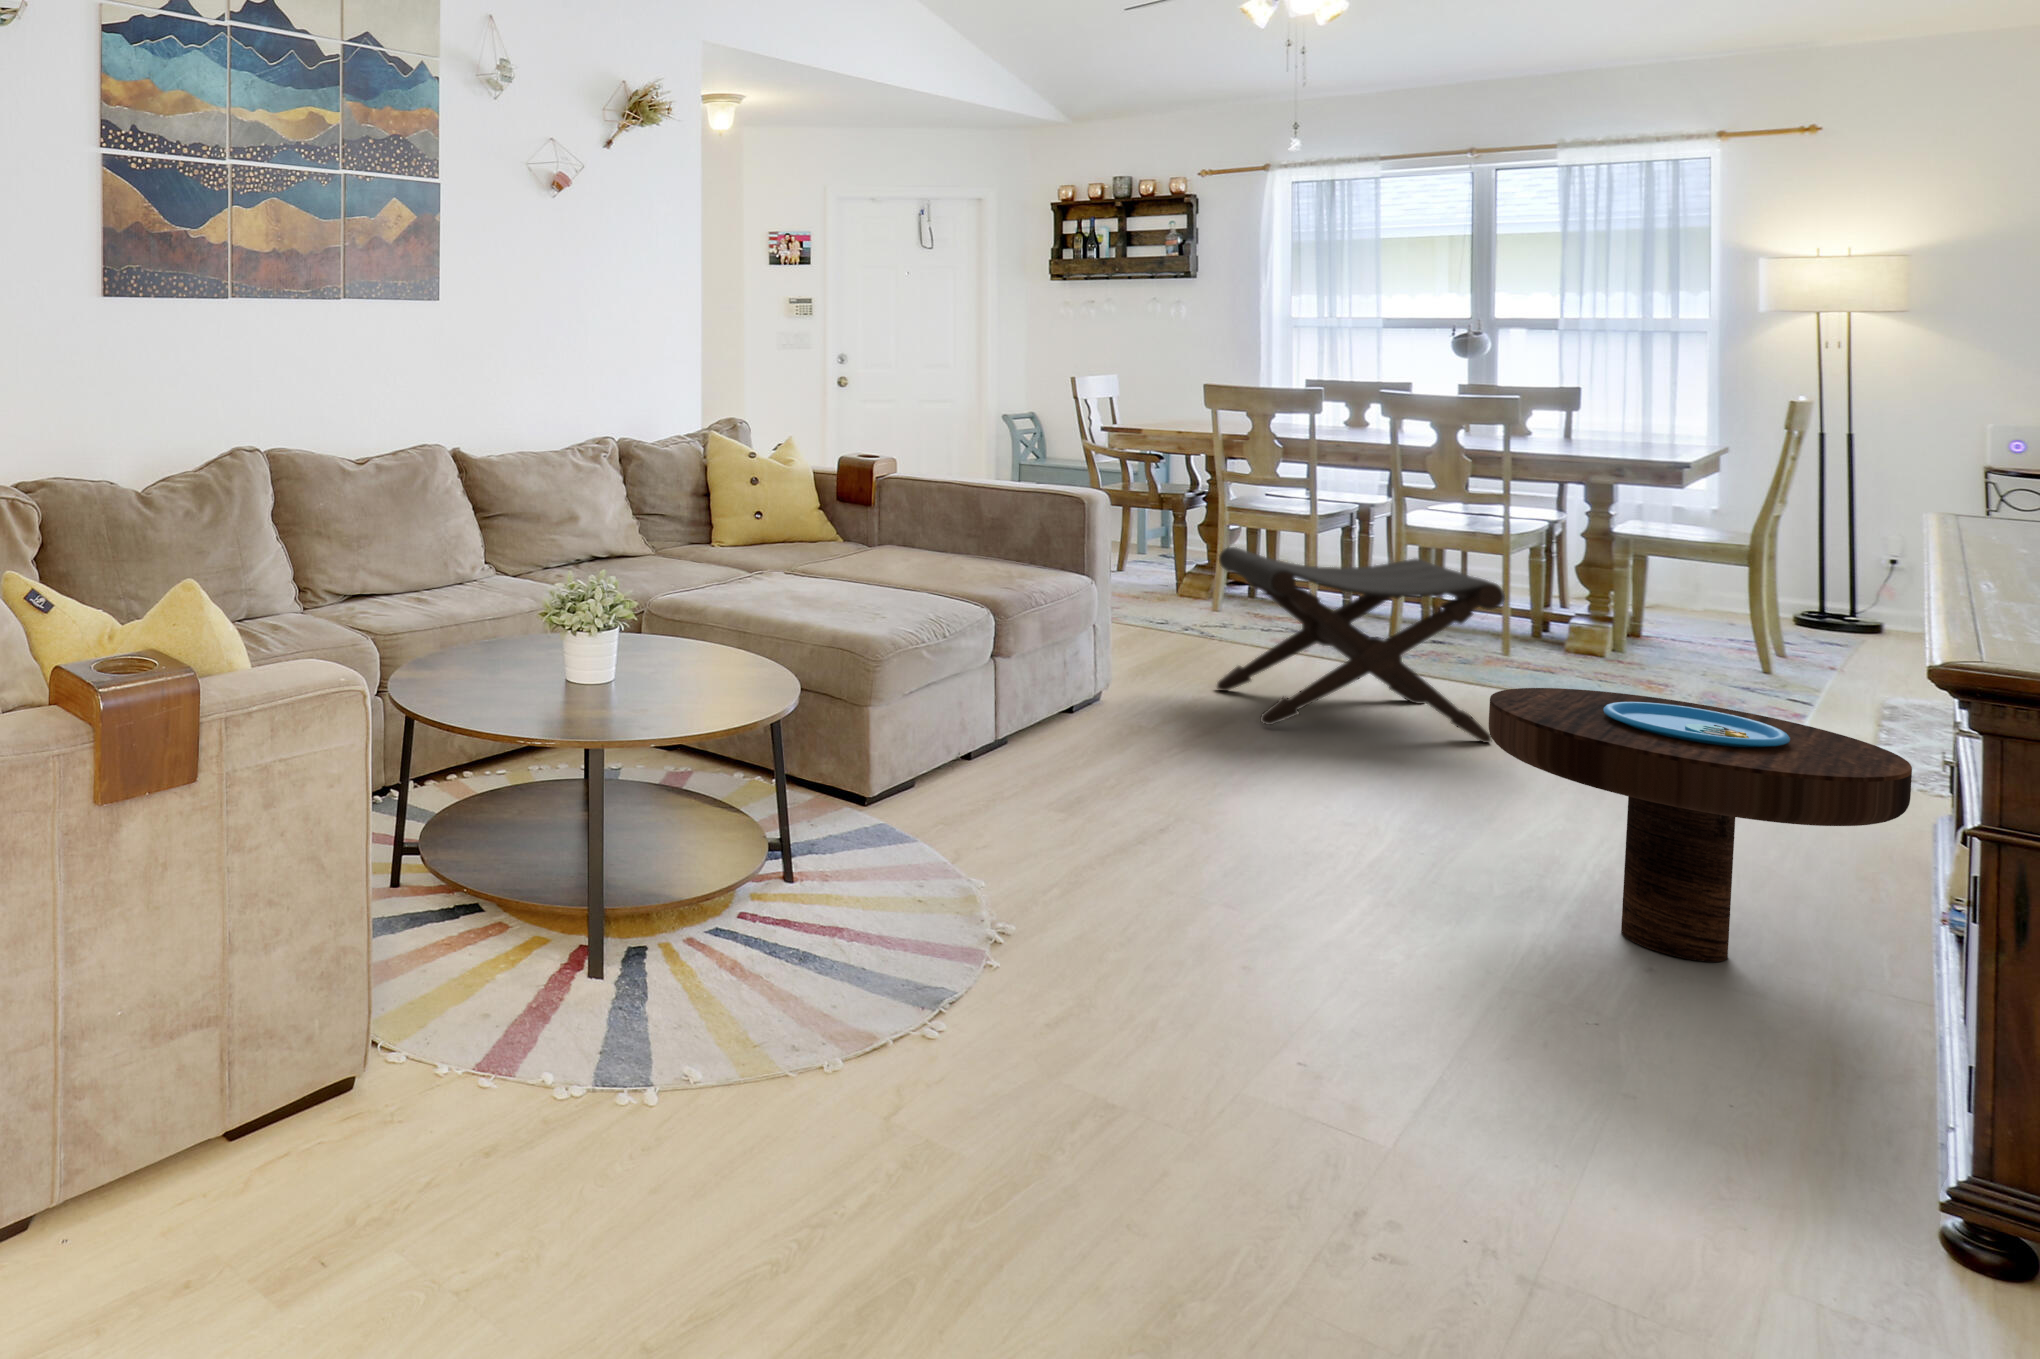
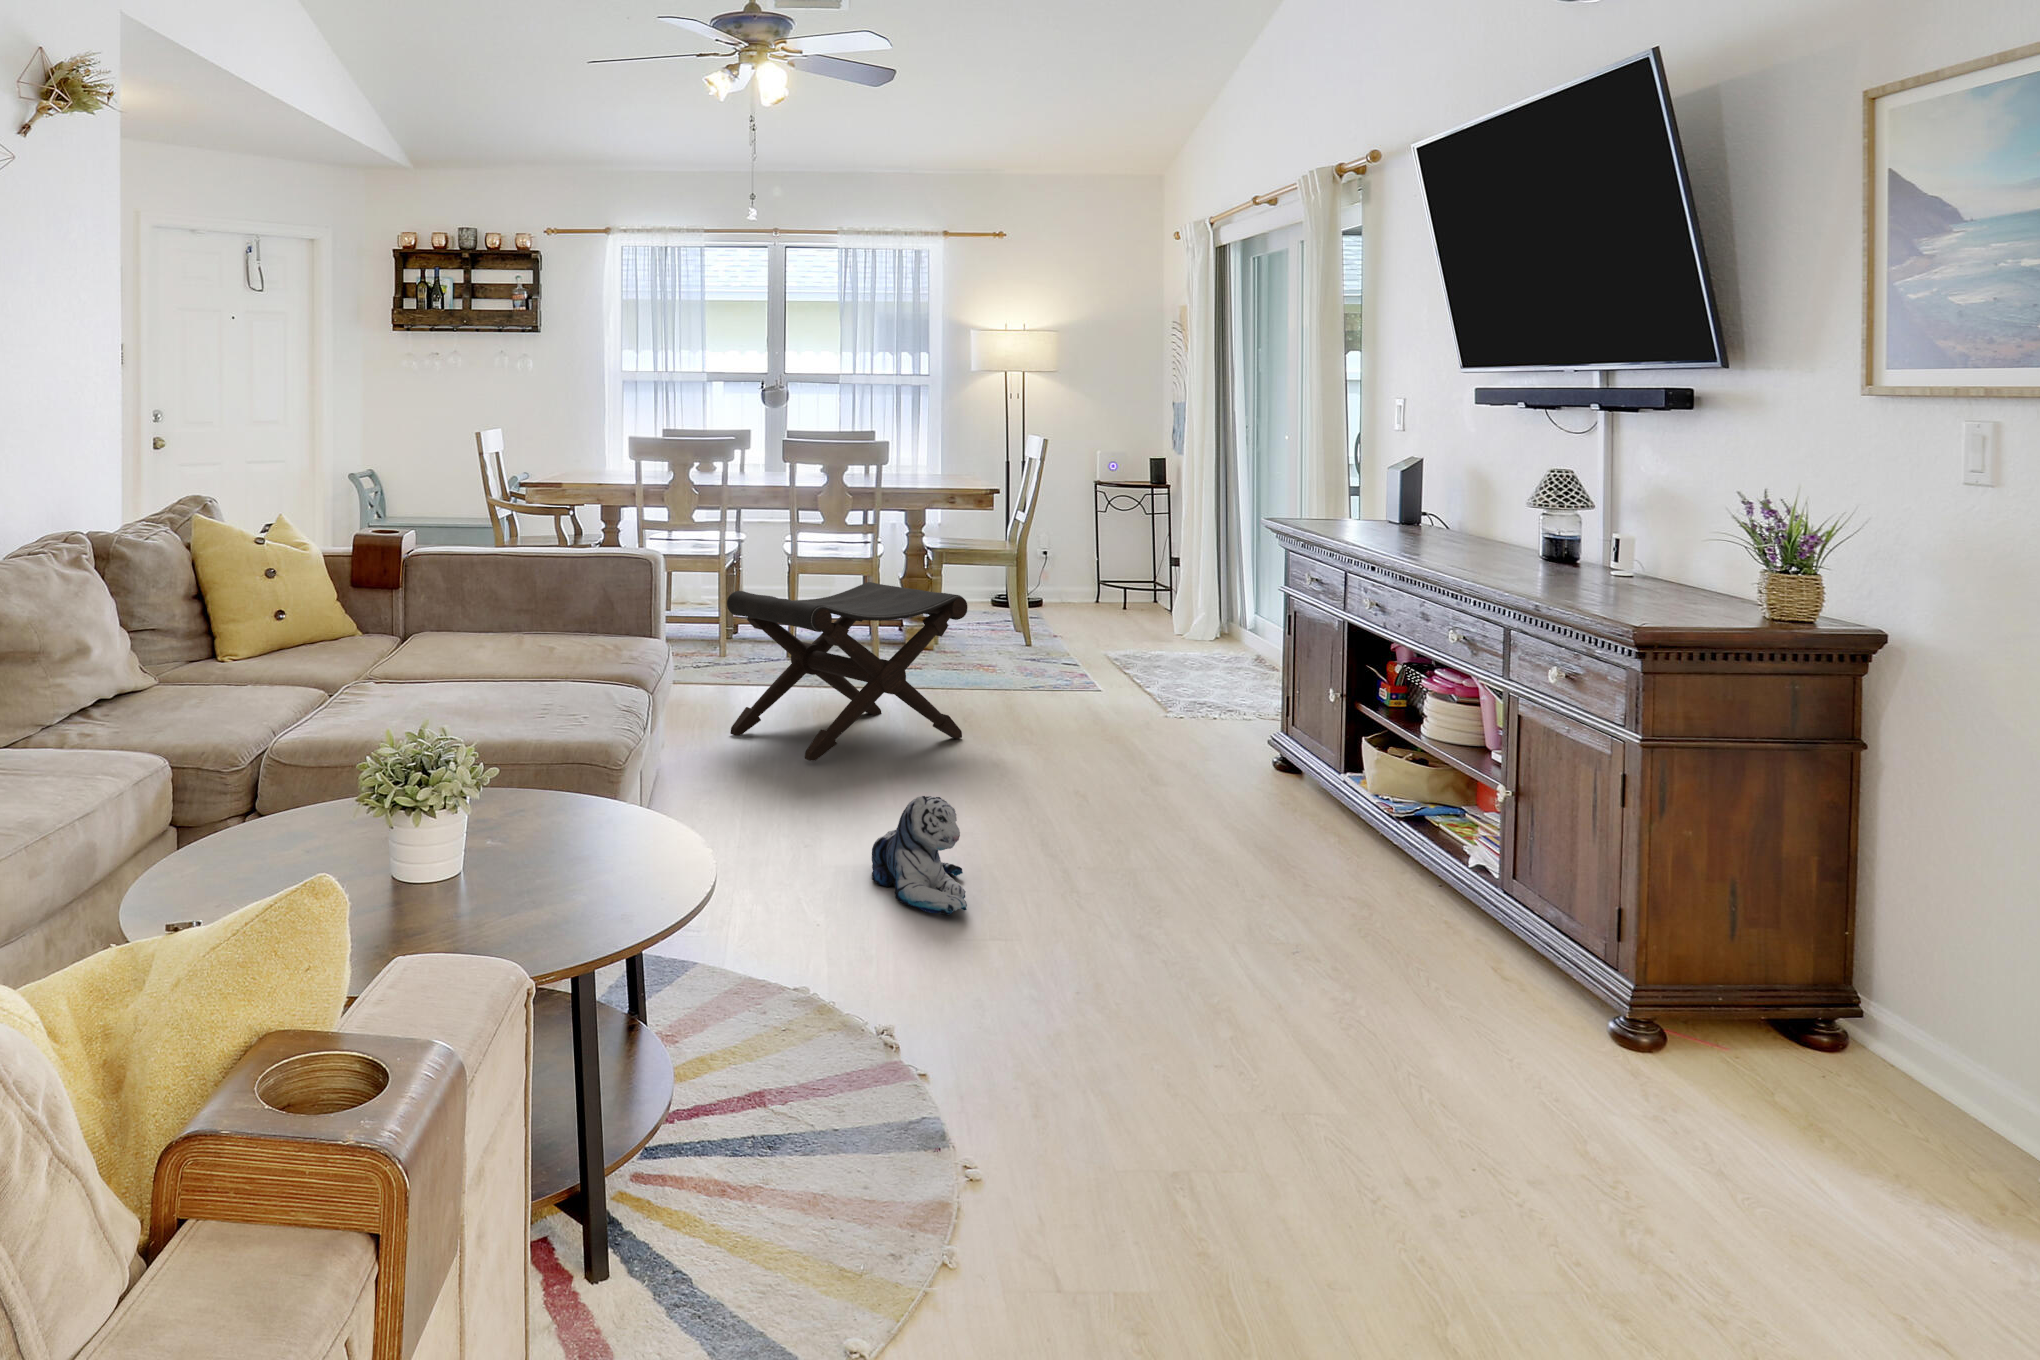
side table: present [1489,688,1912,962] -> none [1118,674,1402,888]
plush toy: none [1181,750,1285,867] -> present [872,796,967,915]

